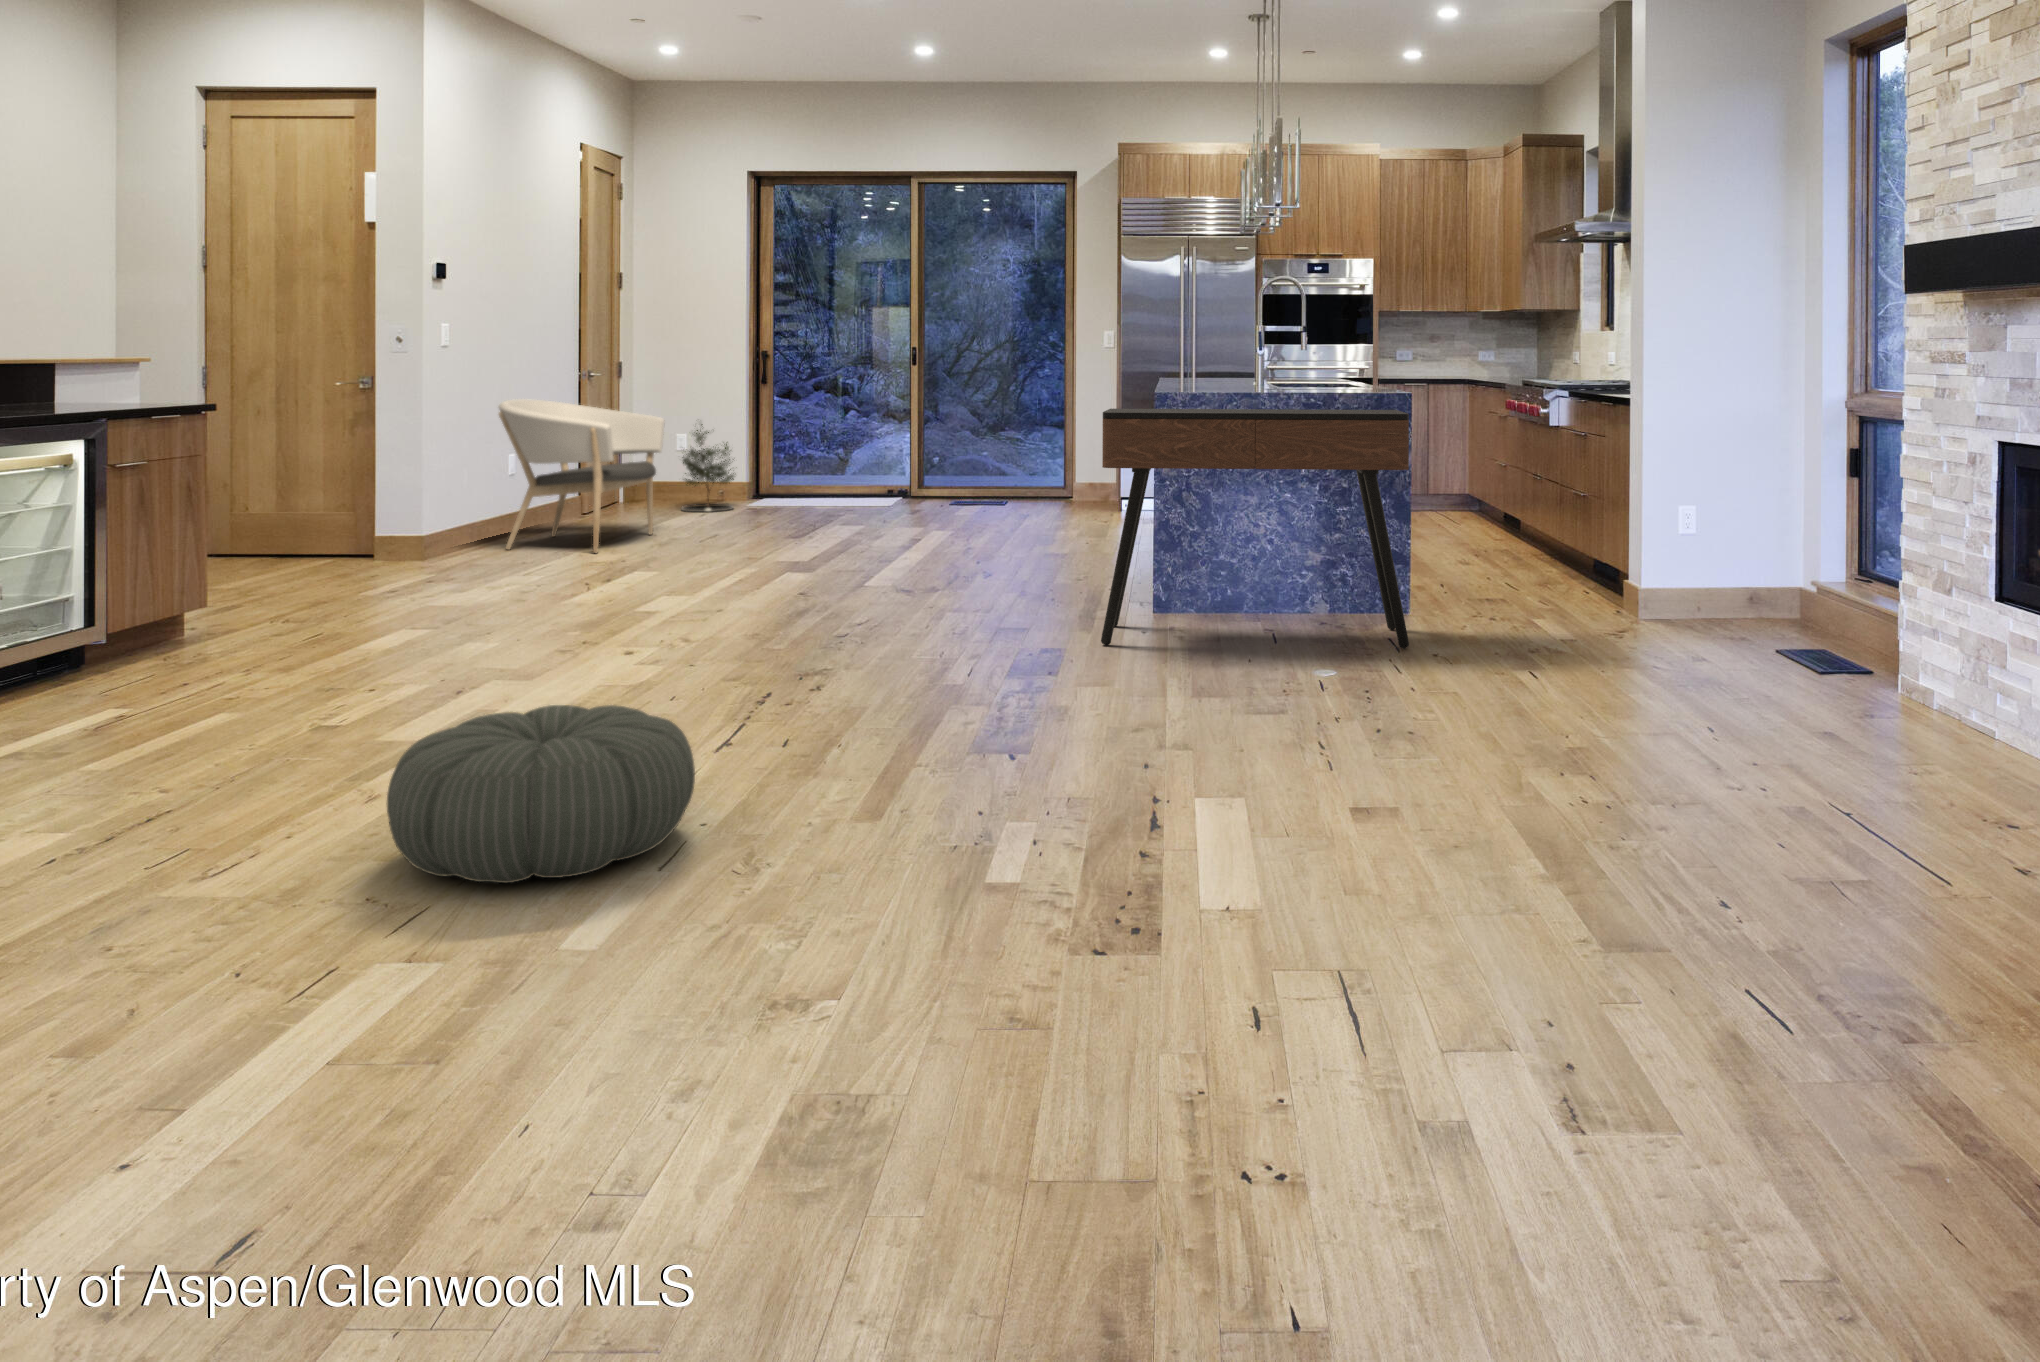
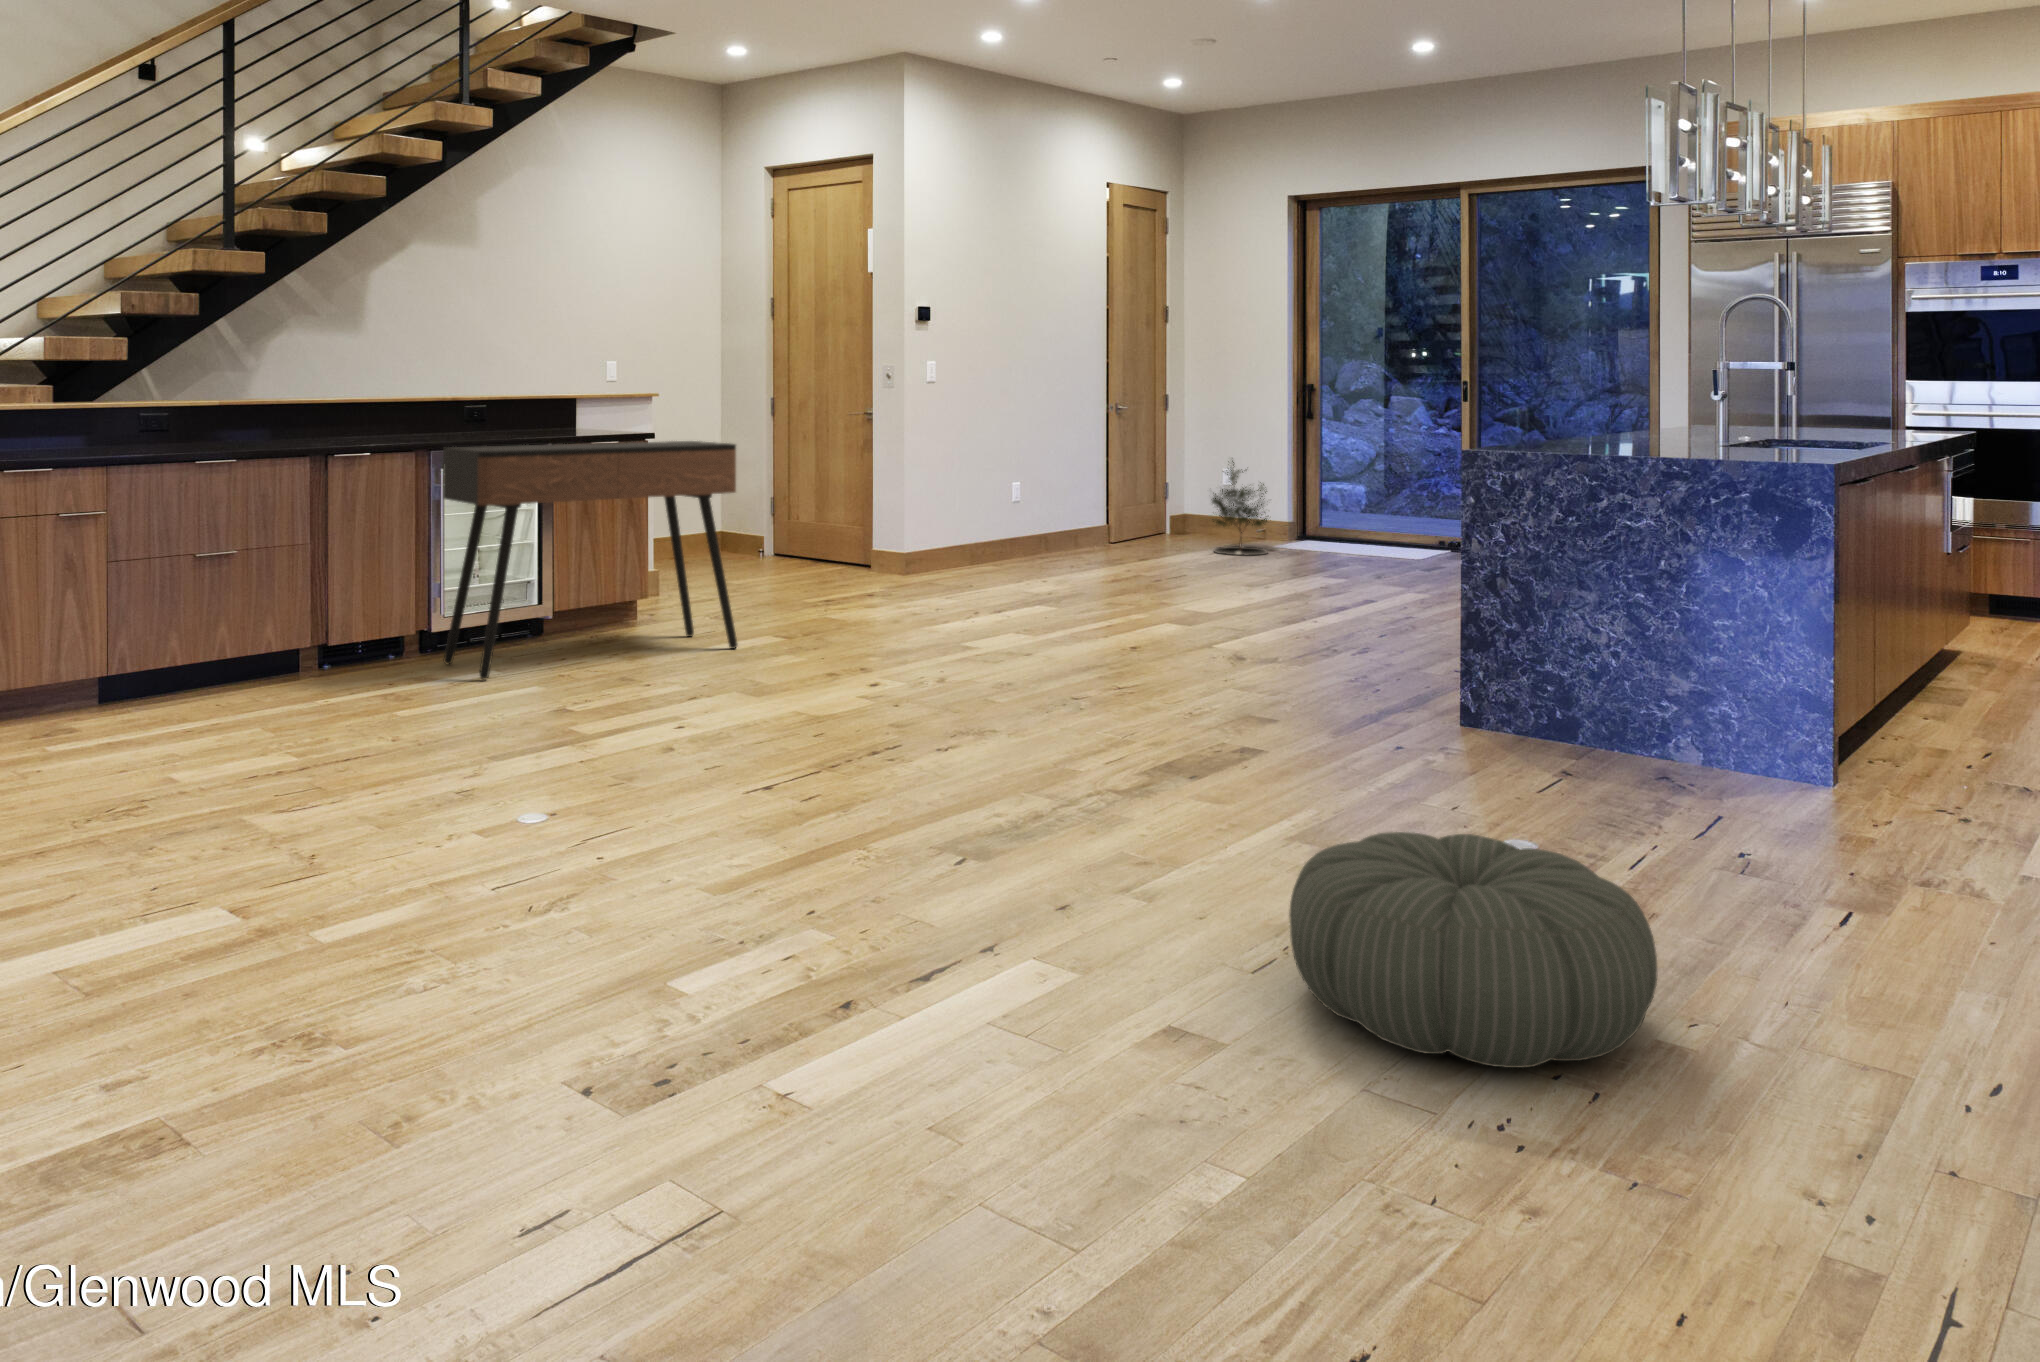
armchair: present [499,399,665,553] -> none [976,434,1141,586]
console table: present [1101,409,1409,649] -> present [443,441,738,679]
pouf: present [387,705,695,883] -> present [1289,832,1657,1068]

